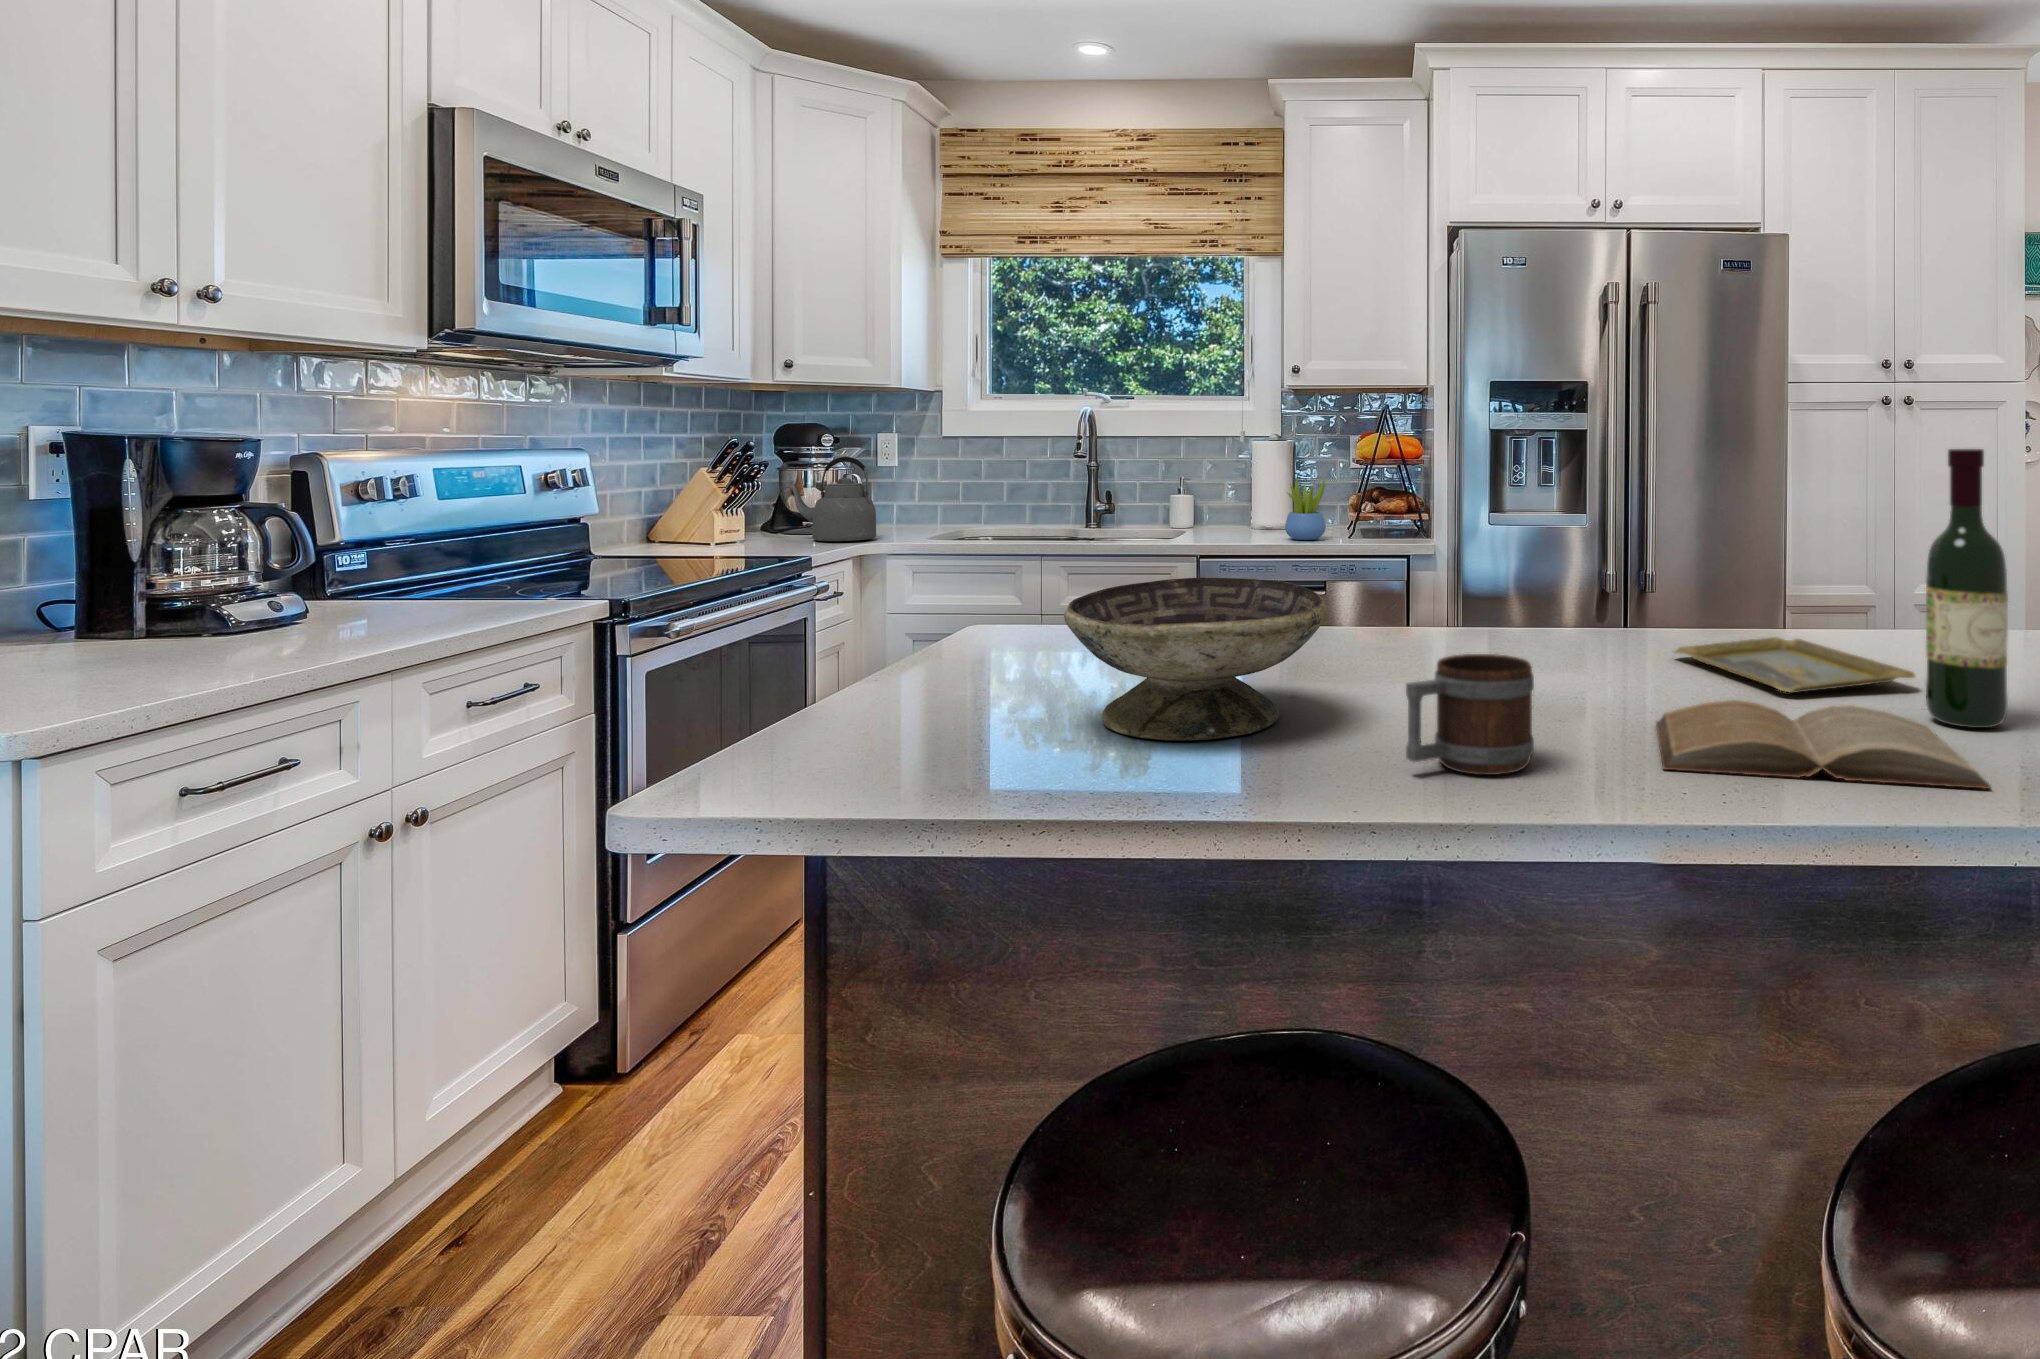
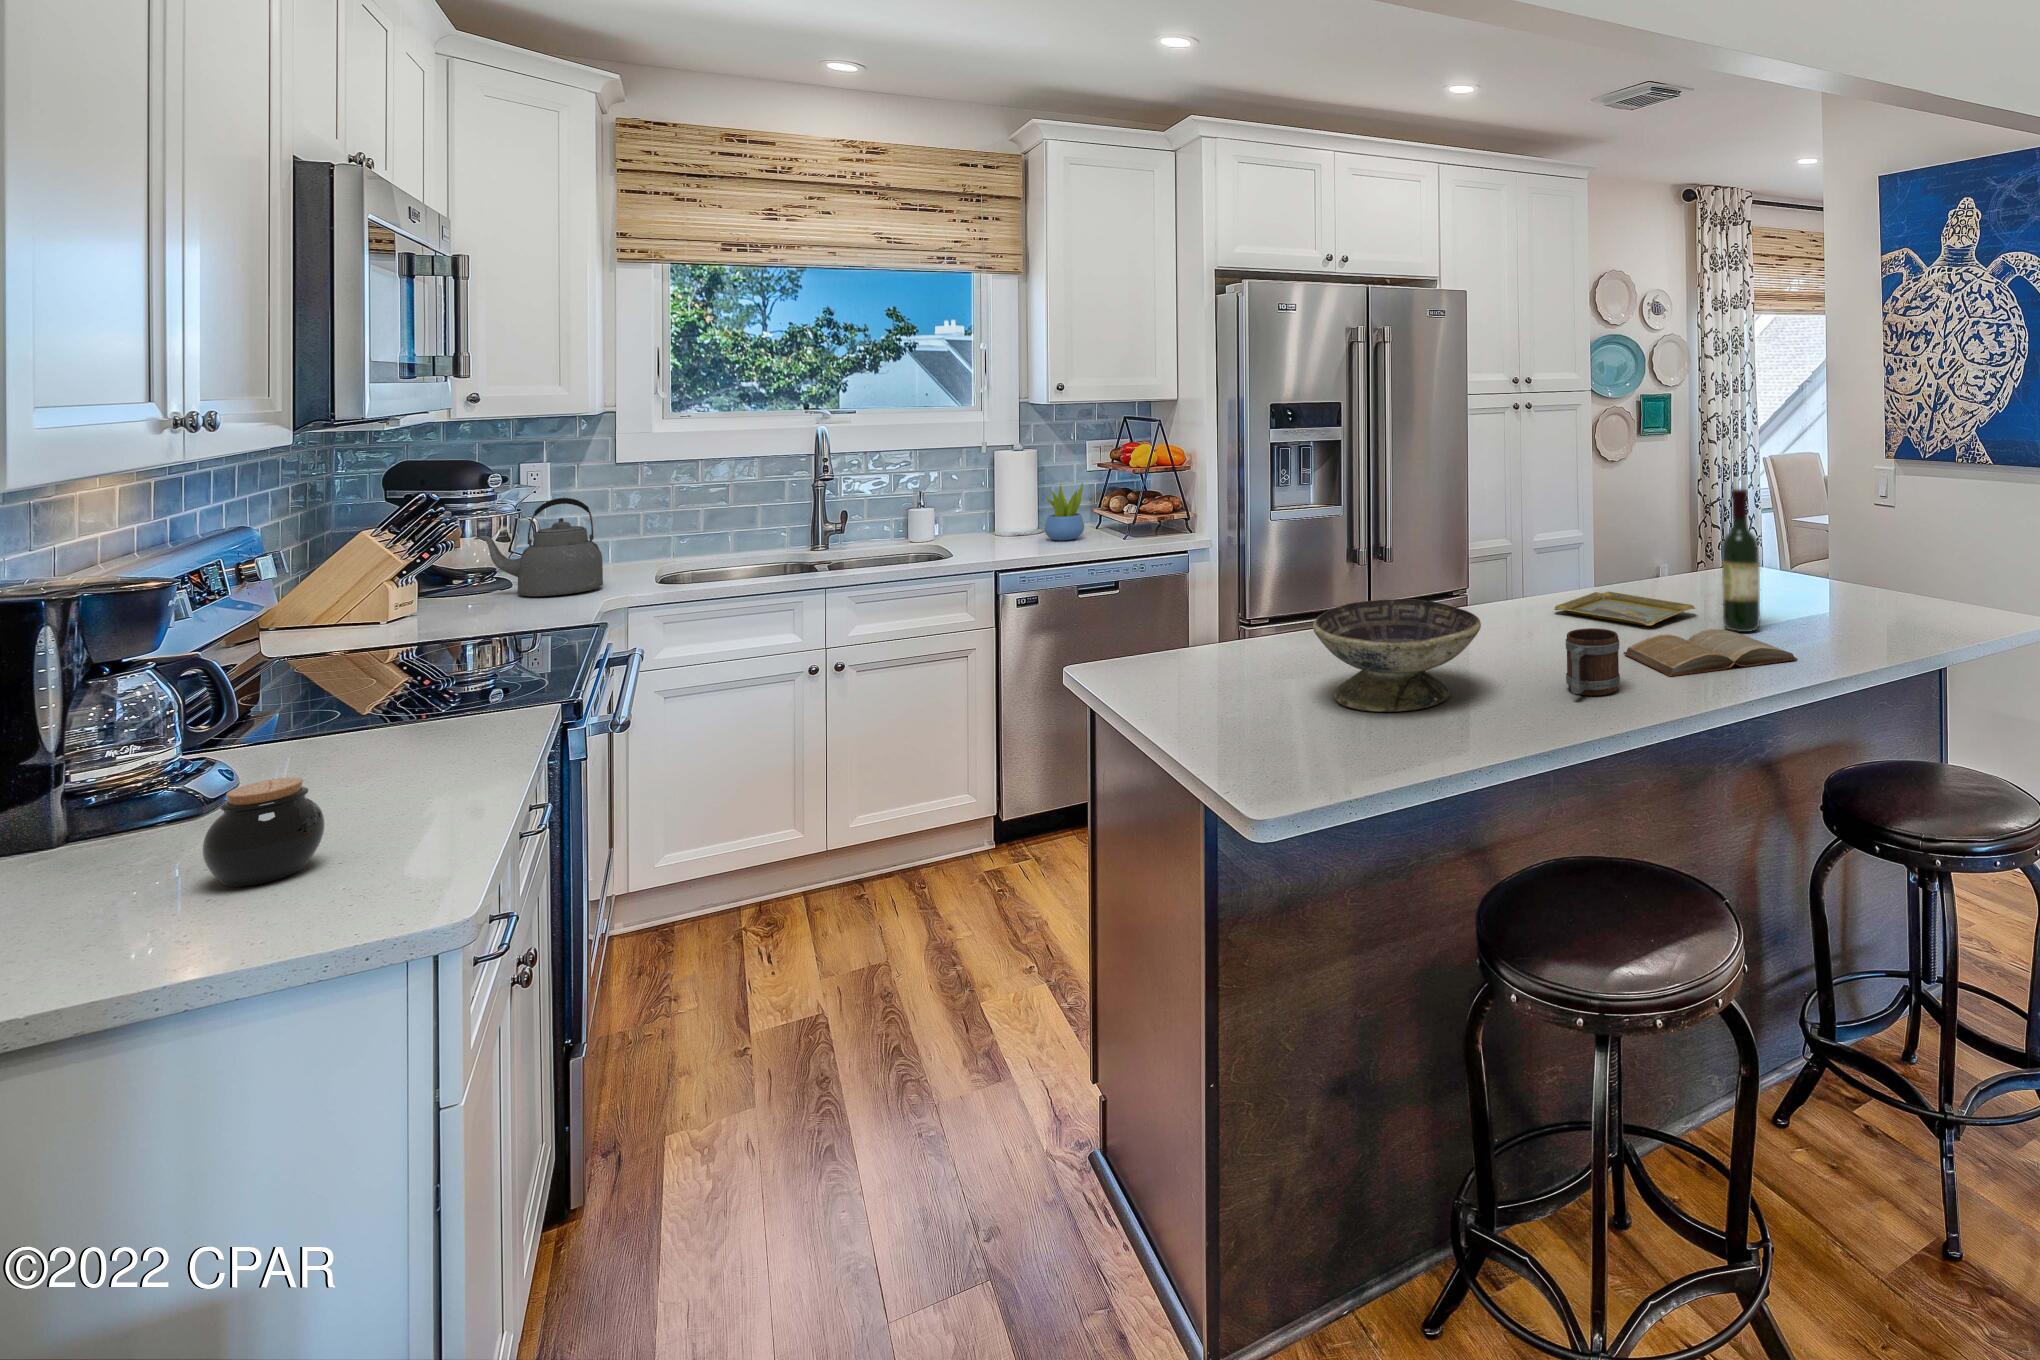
jar: none [30,605,142,694] -> present [203,777,325,886]

